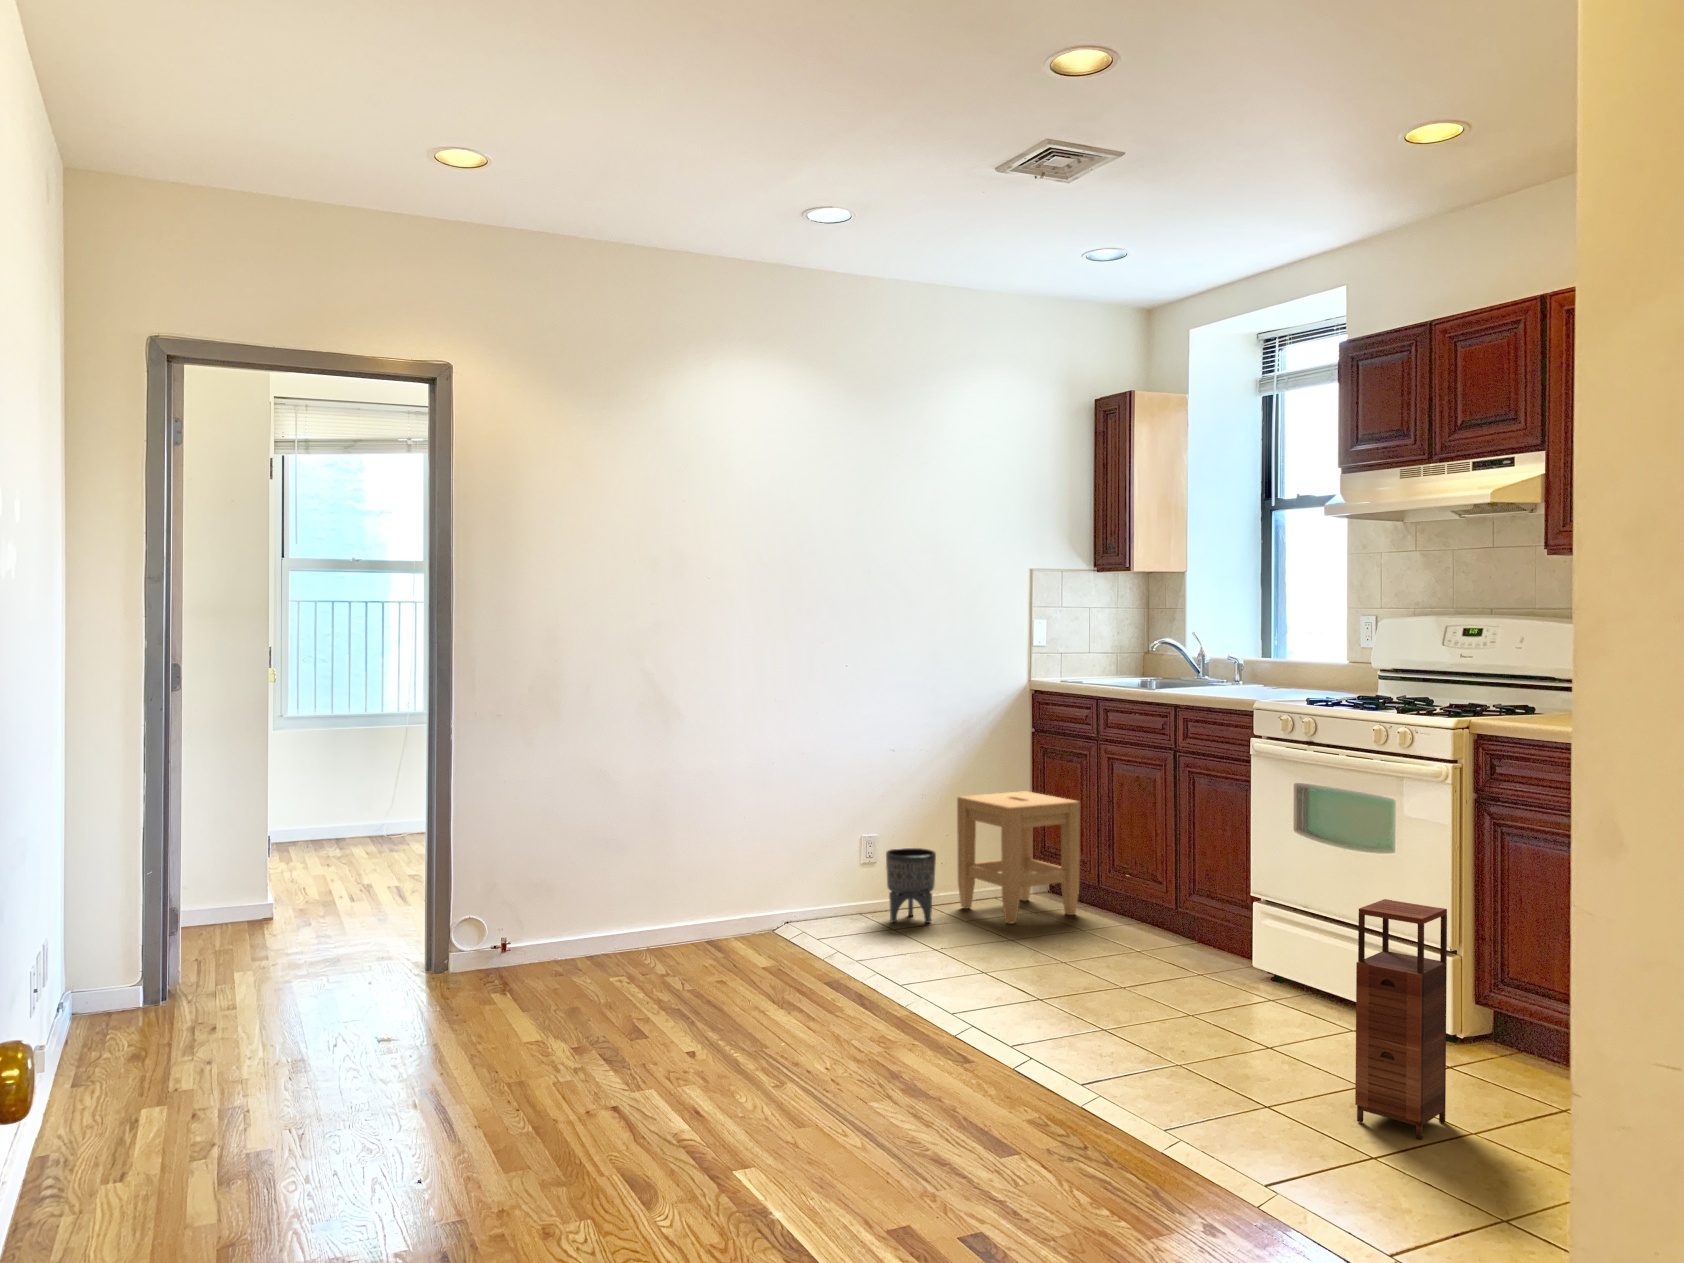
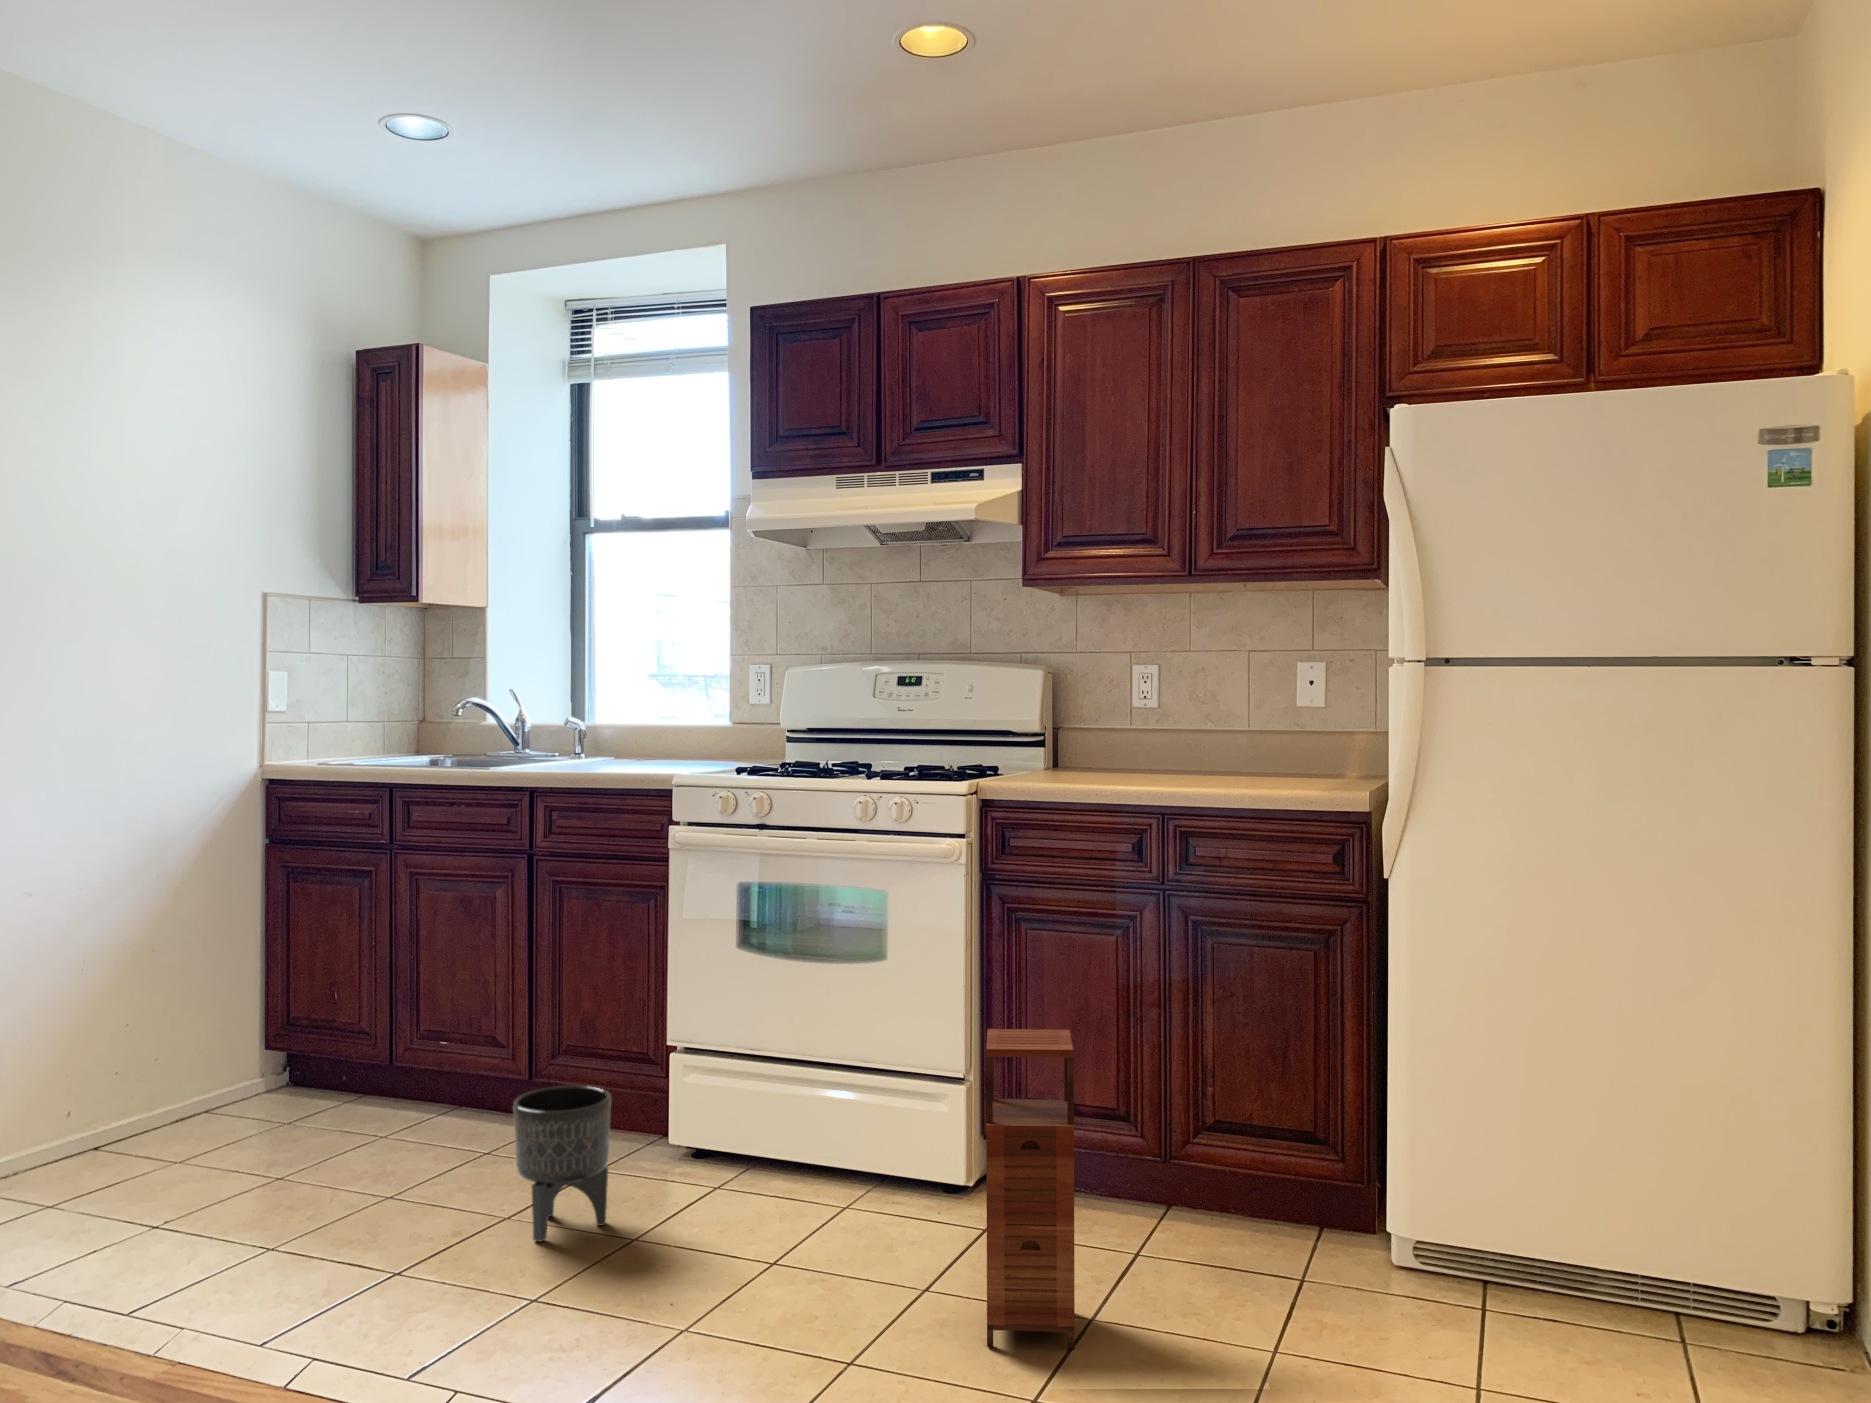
stool: present [957,791,1080,924] -> none [150,935,363,1149]
planter: present [886,848,936,923] -> present [513,1086,611,1242]

